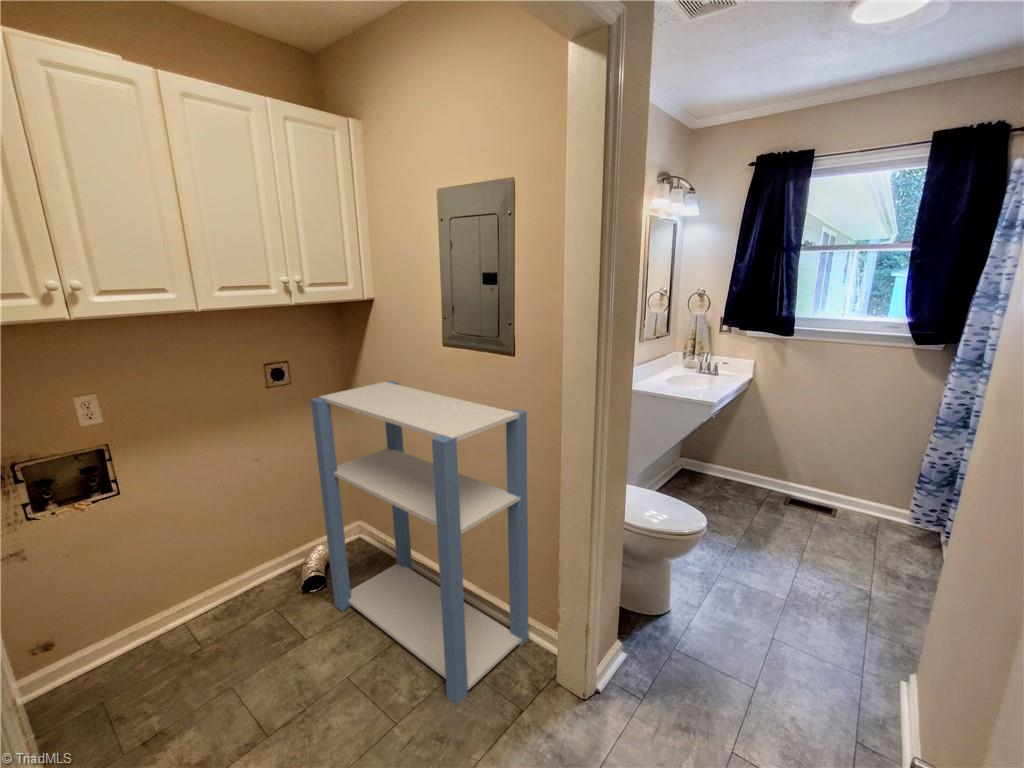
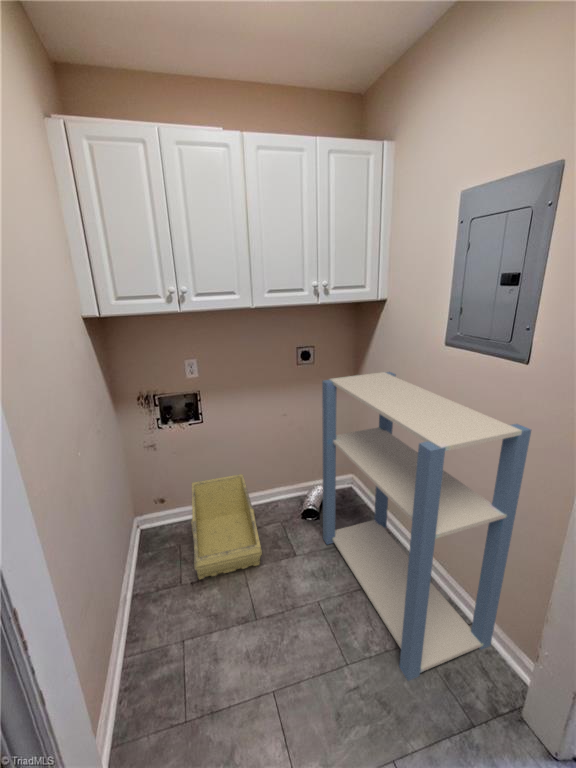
storage bin: none [104,557,253,726] -> present [191,474,262,579]

